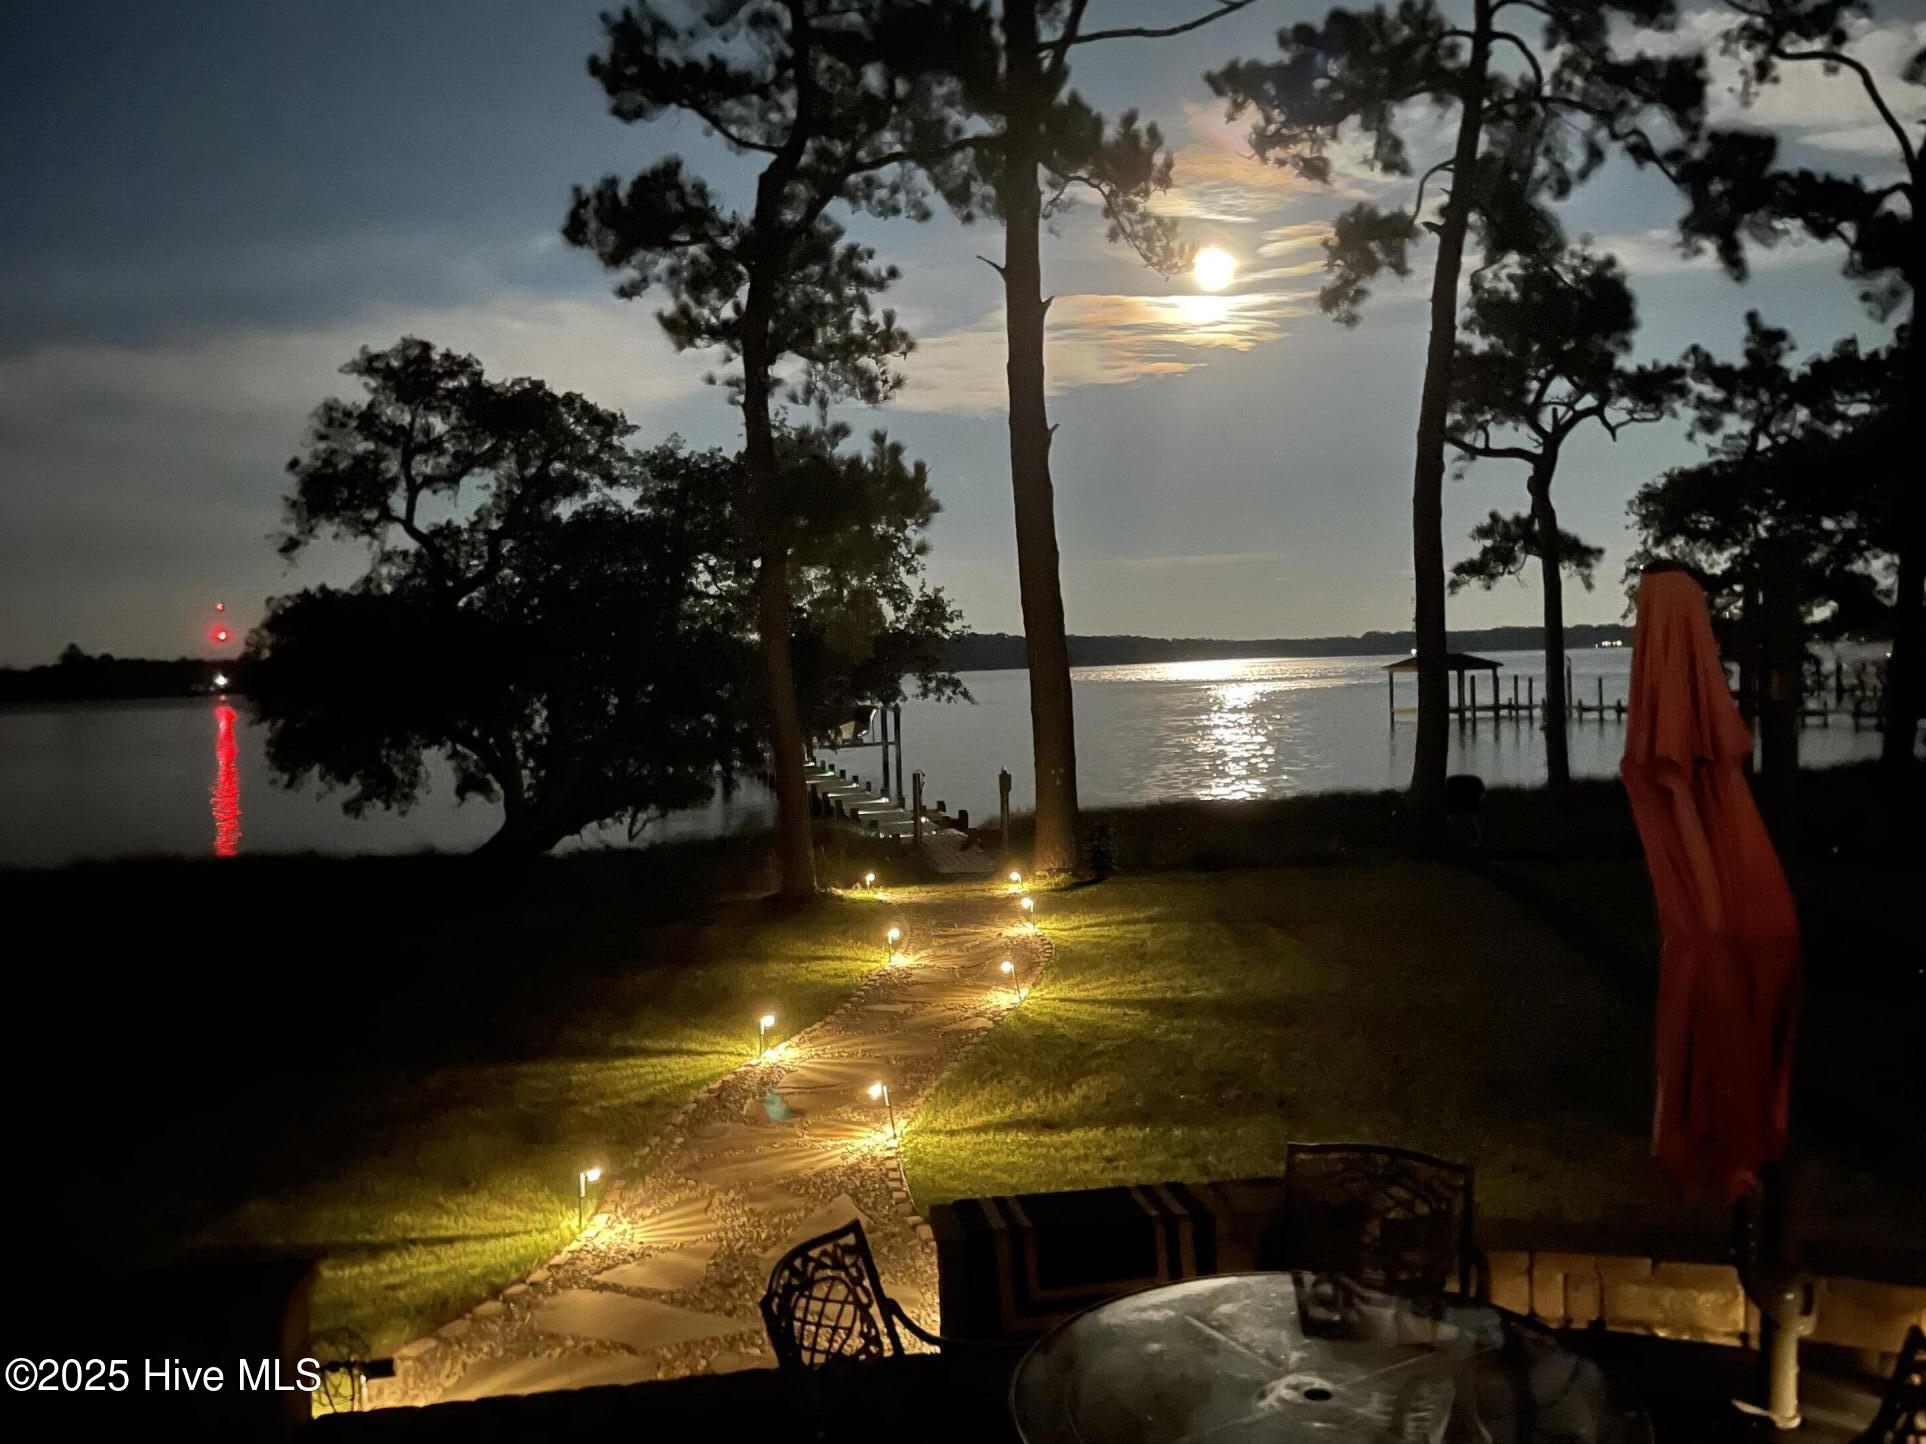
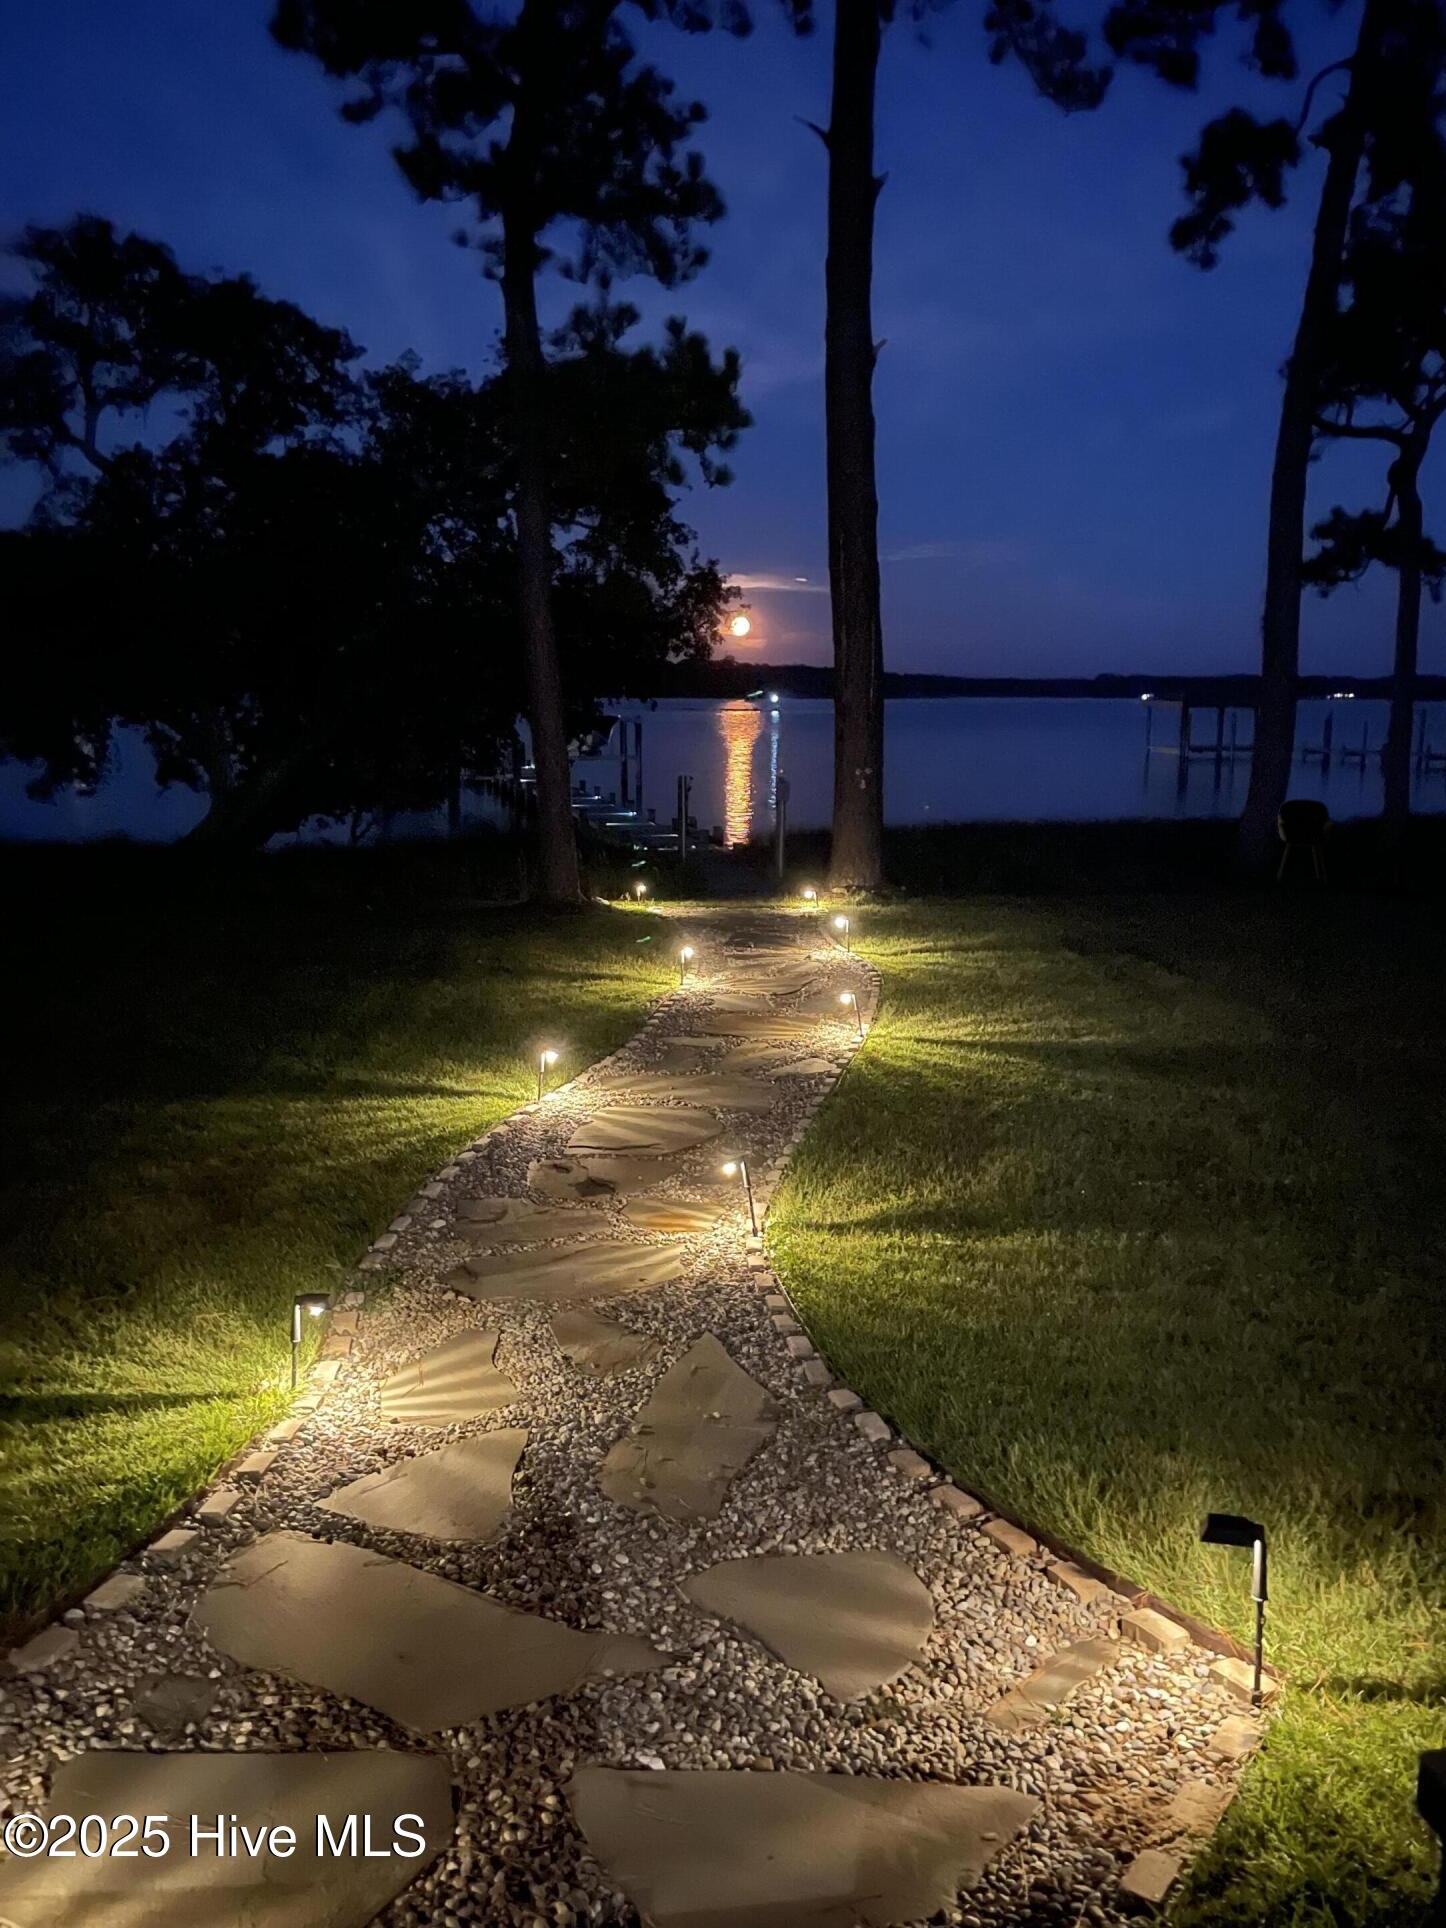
decorative plant: present [1083,824,1117,879] -> none [881,835,929,899]

